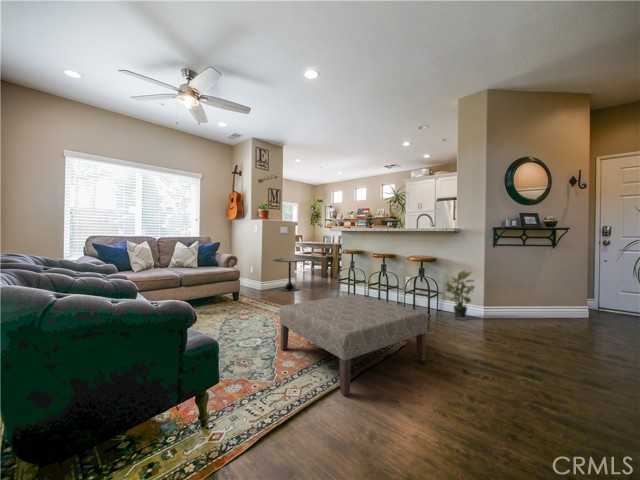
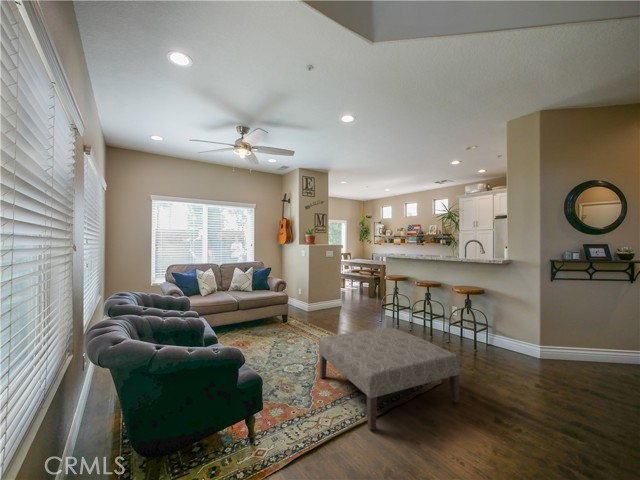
side table: present [273,258,306,291] -> none [320,281,352,314]
potted plant: present [446,271,474,320] -> none [494,304,528,358]

